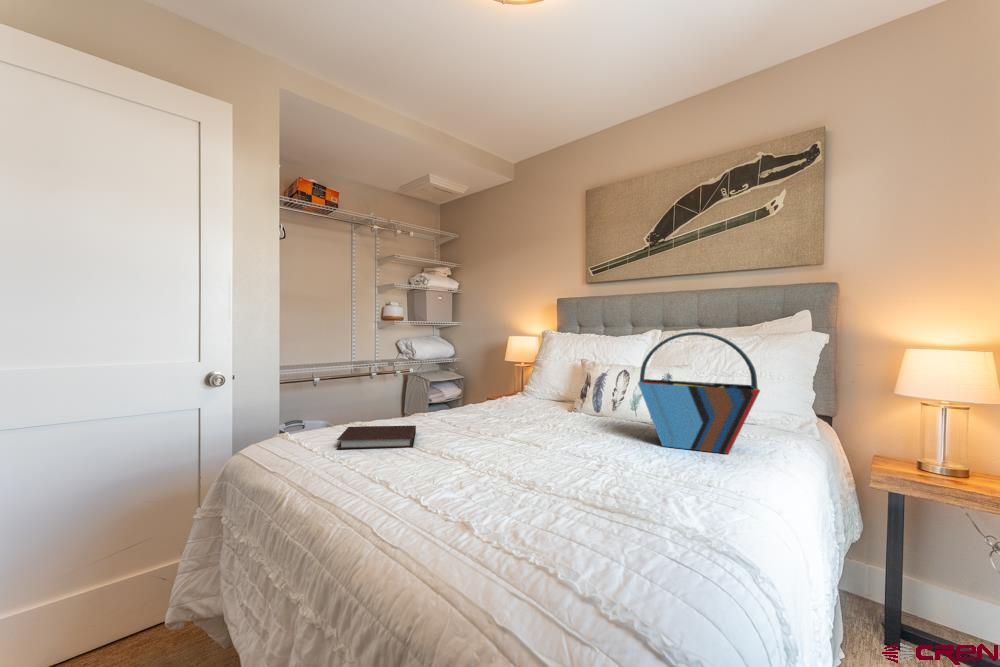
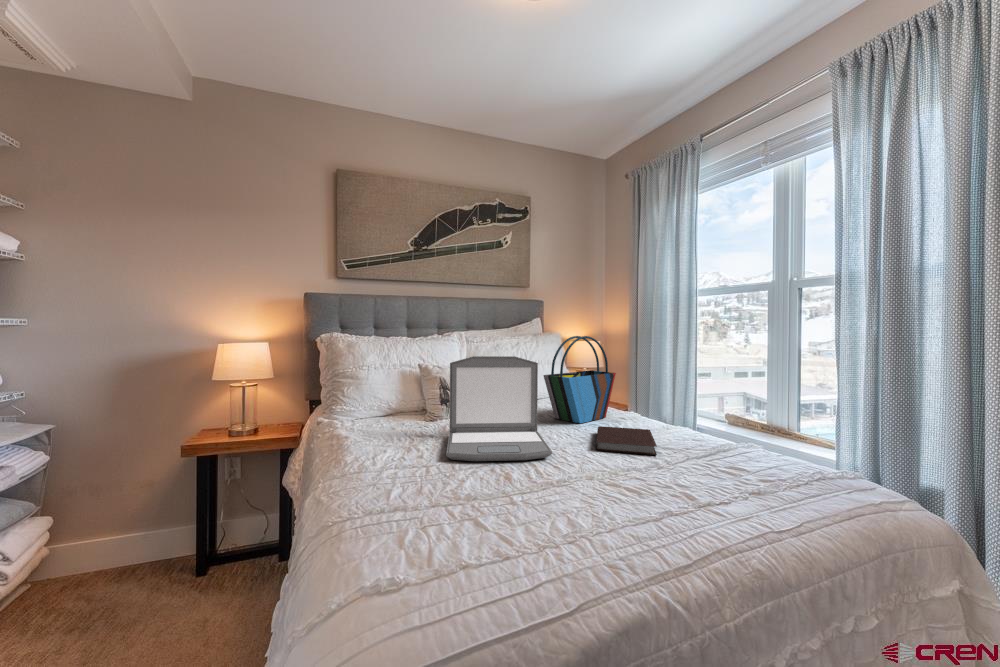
laptop: none [466,349,575,445] -> present [446,356,552,461]
notebook: present [337,425,416,449] -> present [596,426,657,455]

